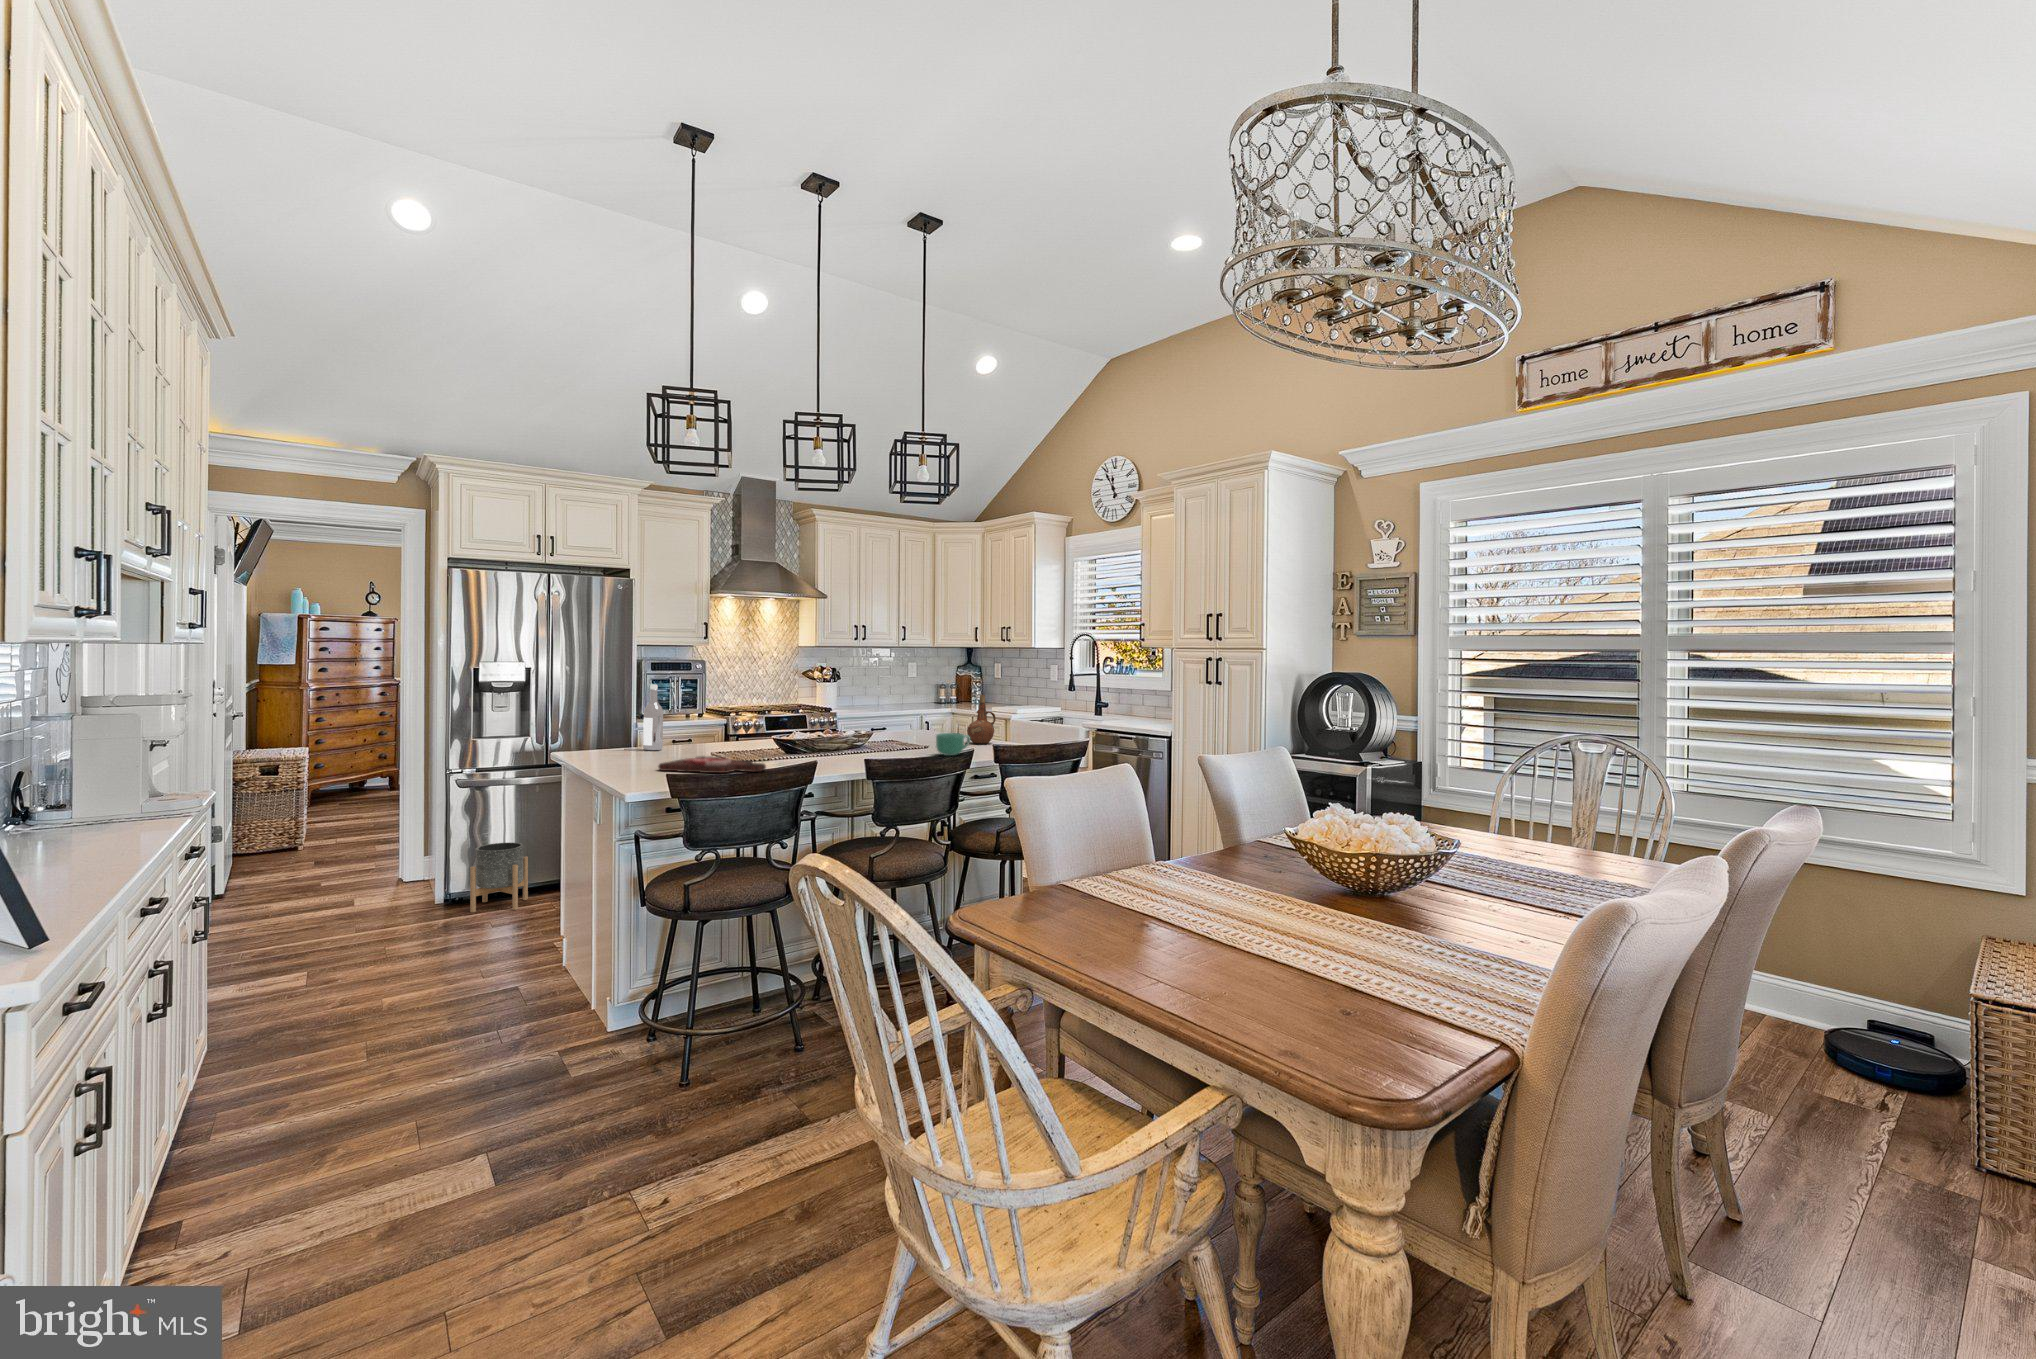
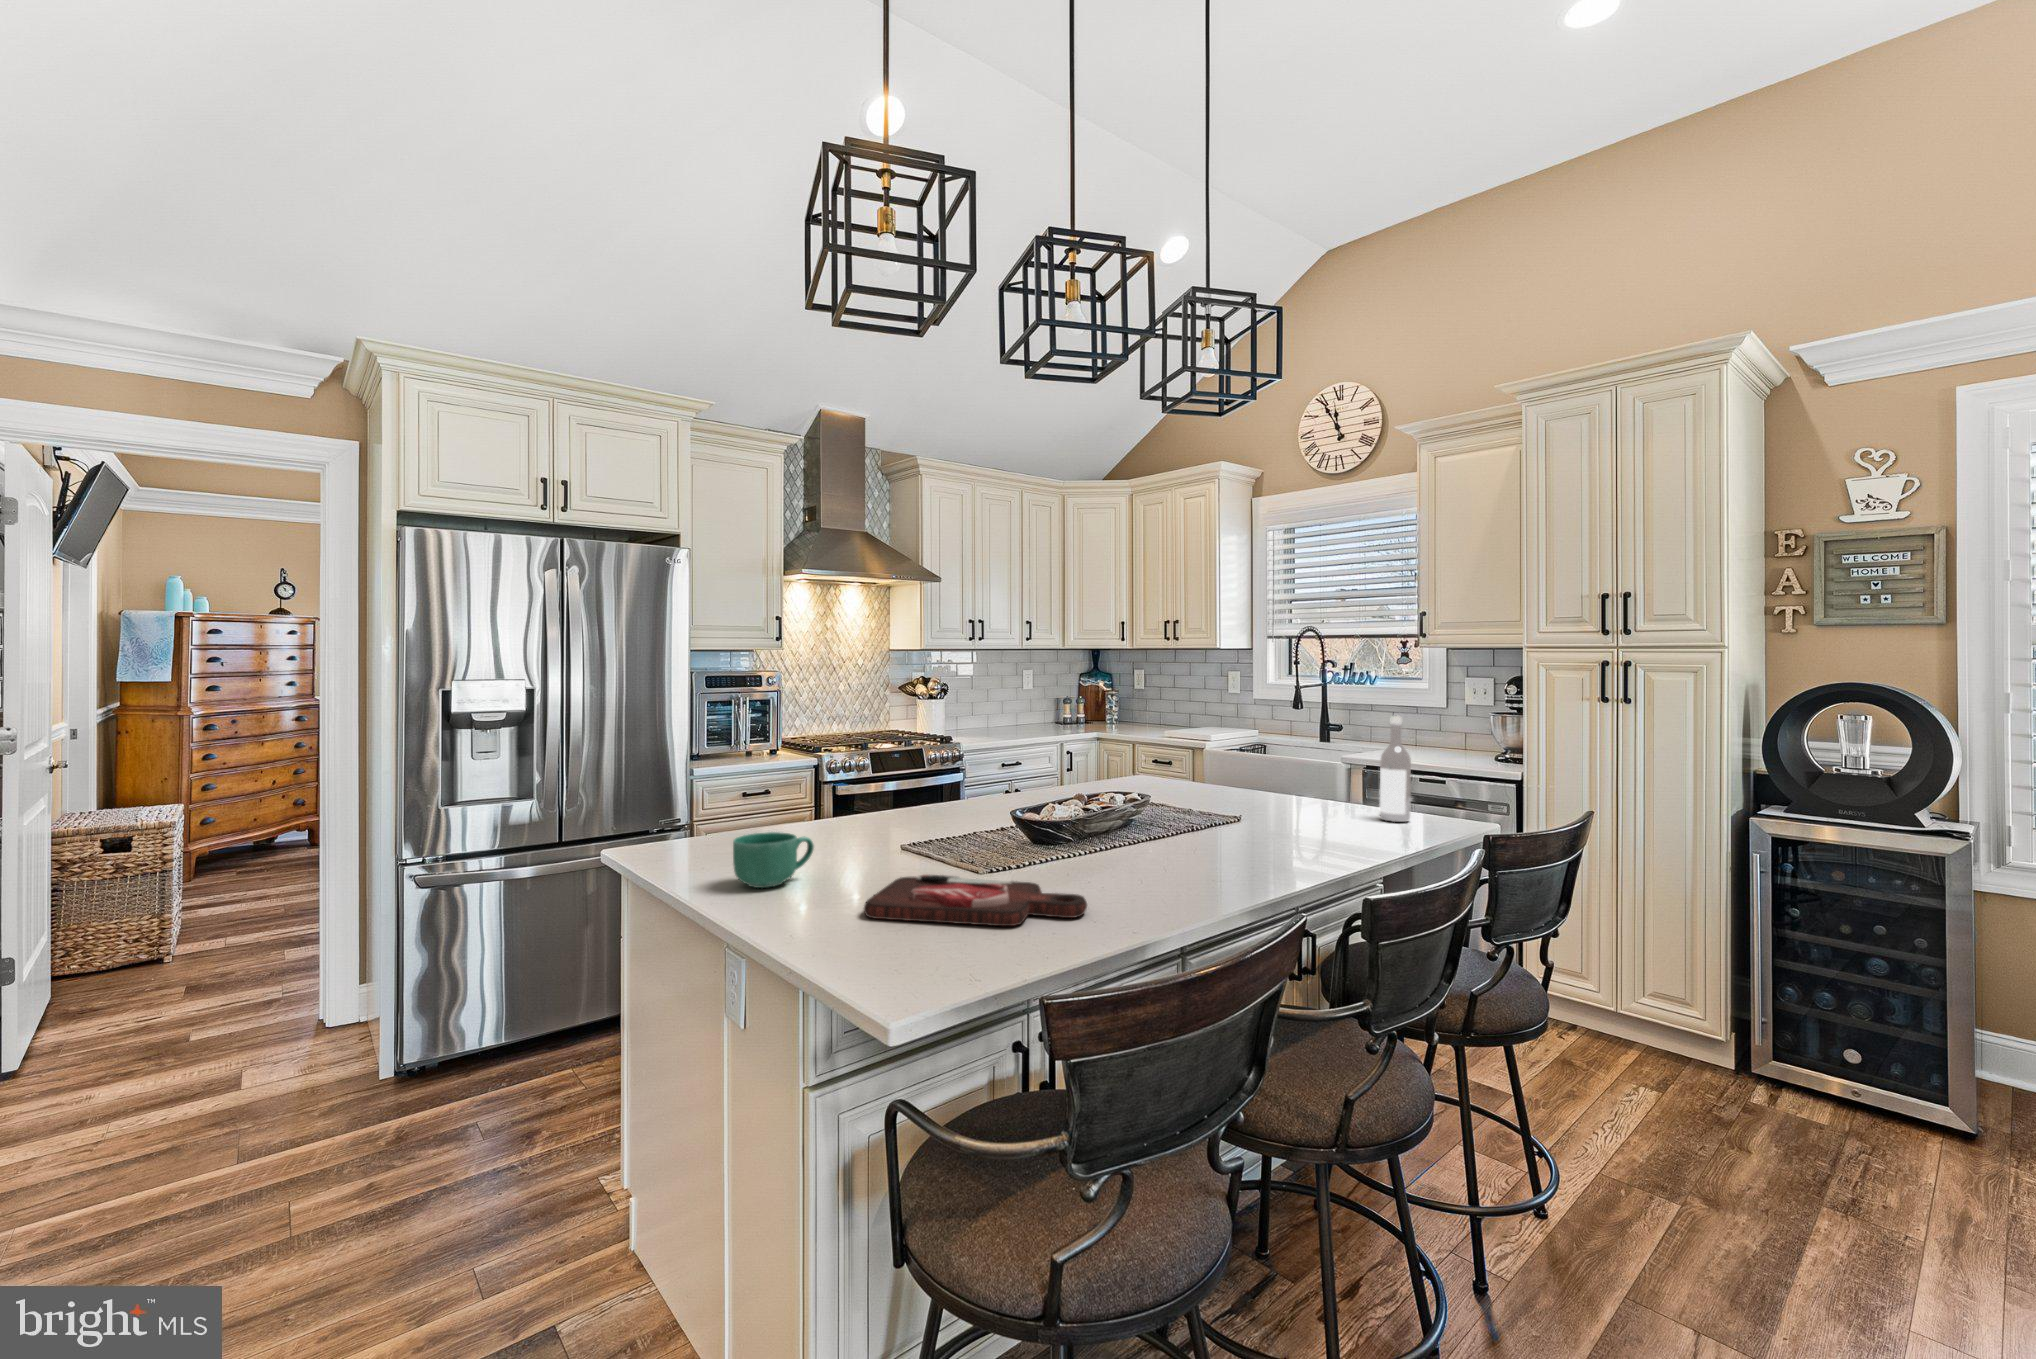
wine bottle: present [643,684,663,750] -> present [1380,716,1411,822]
ceramic pitcher: present [967,695,996,743] -> none [1275,727,1321,808]
mug: present [936,733,970,756] -> present [733,832,814,888]
planter: present [470,842,528,912] -> none [436,975,530,1105]

